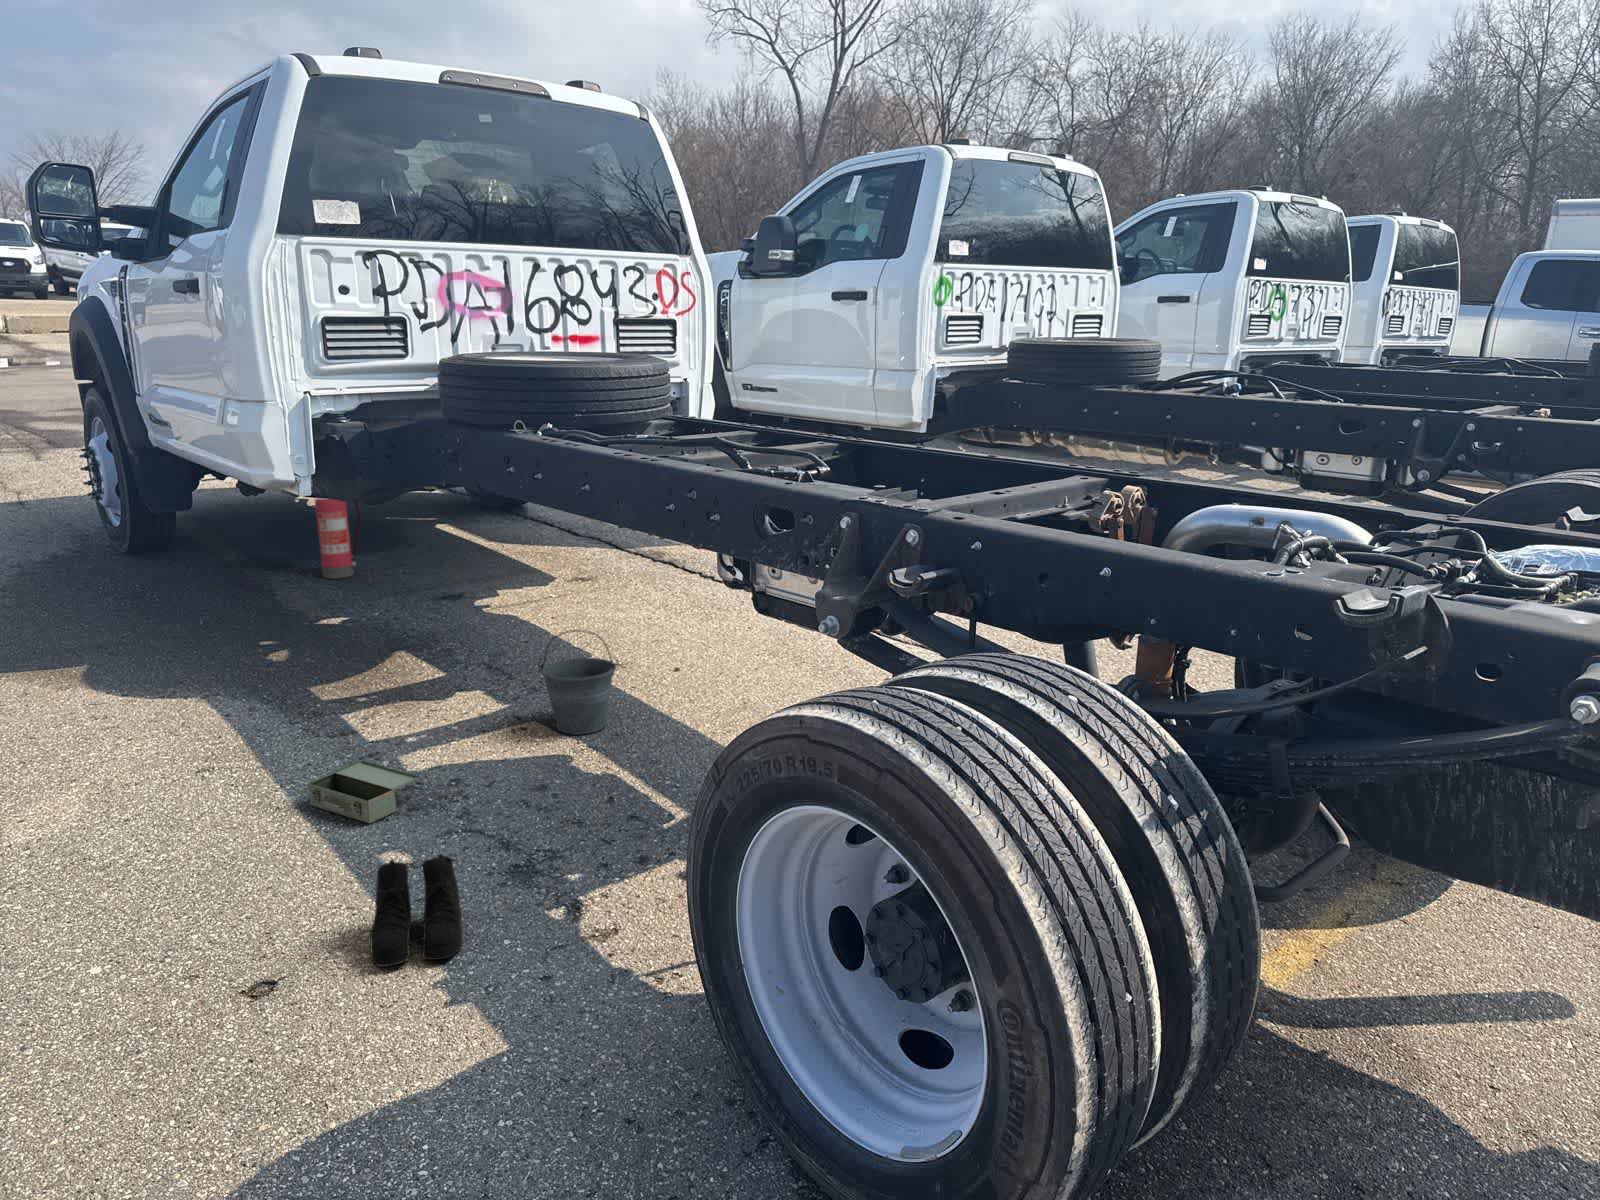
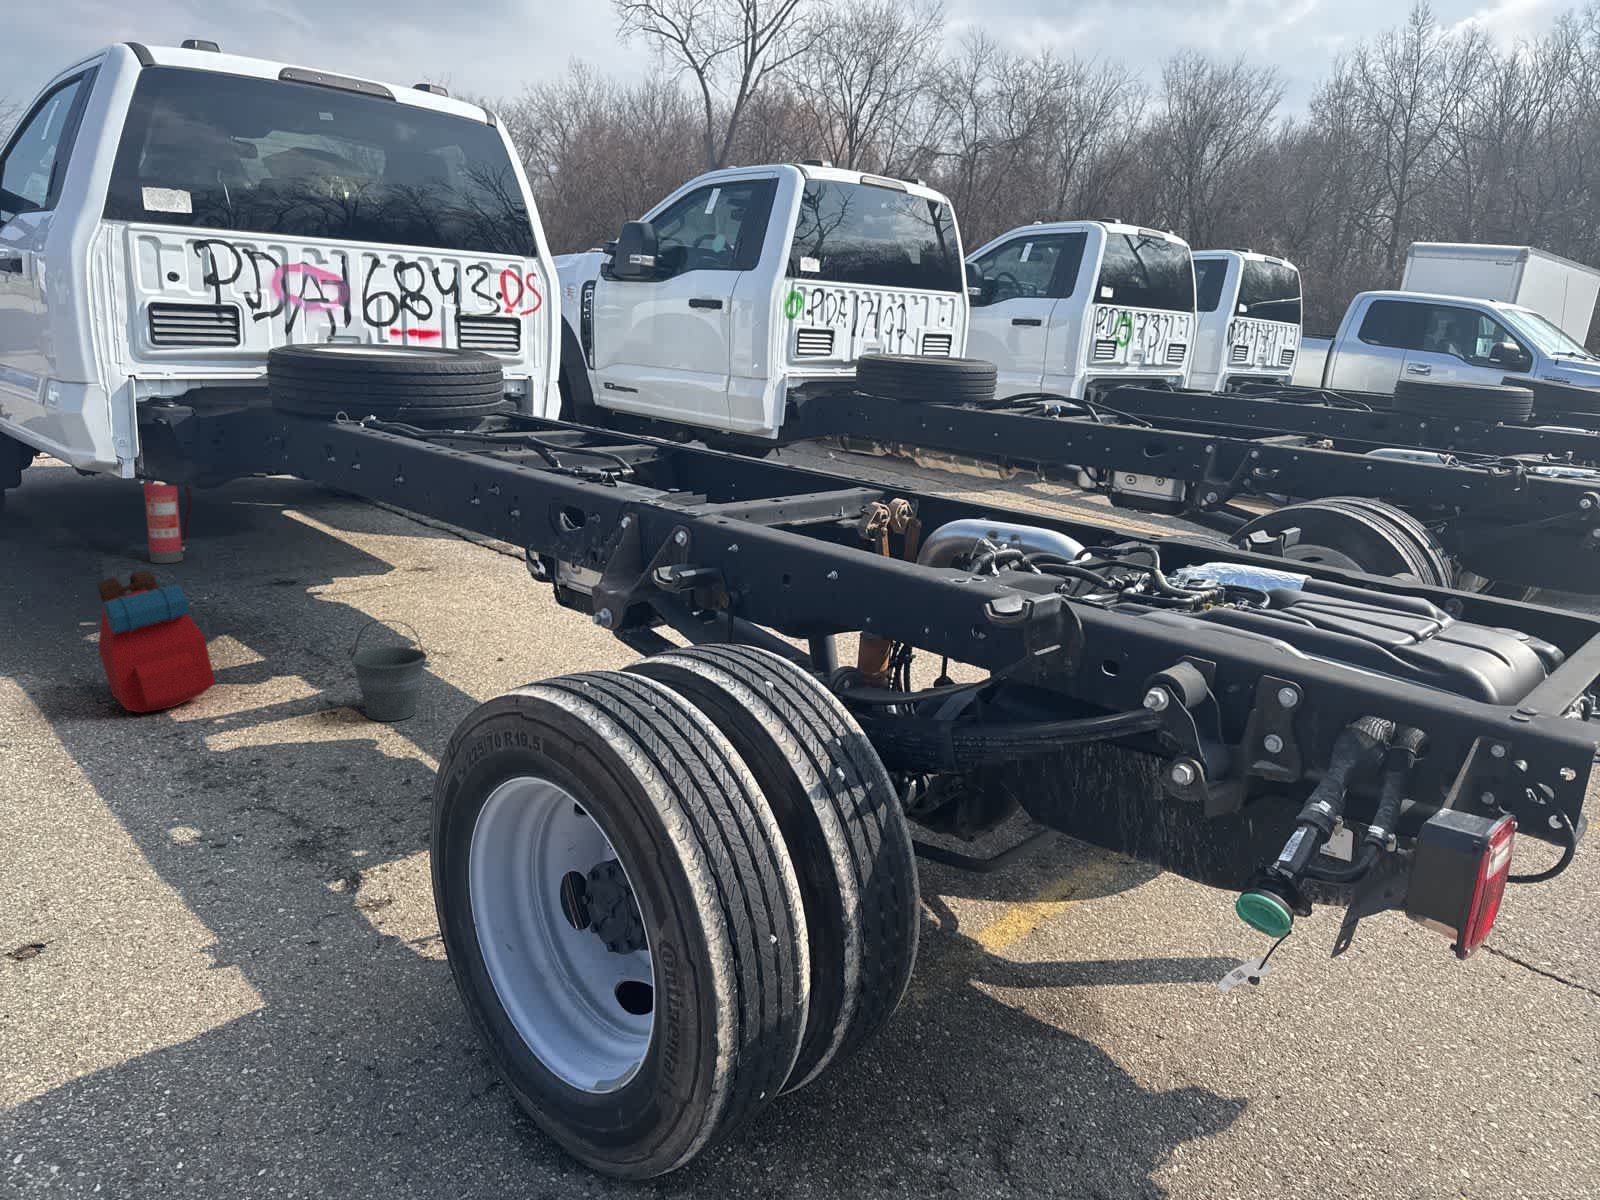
backpack: none [288,588,406,731] -> present [97,571,215,713]
toolbox: present [308,761,419,823] -> none [102,740,216,800]
boots: present [370,854,462,967] -> none [144,827,238,931]

